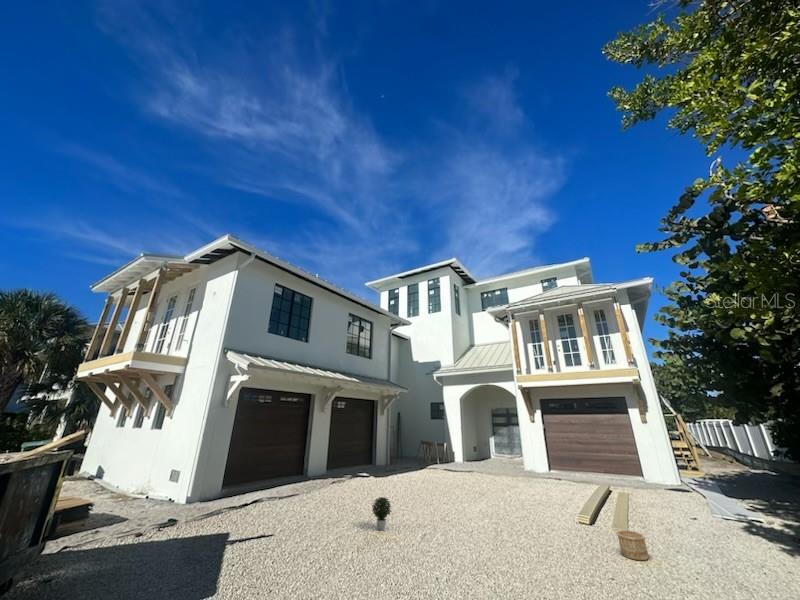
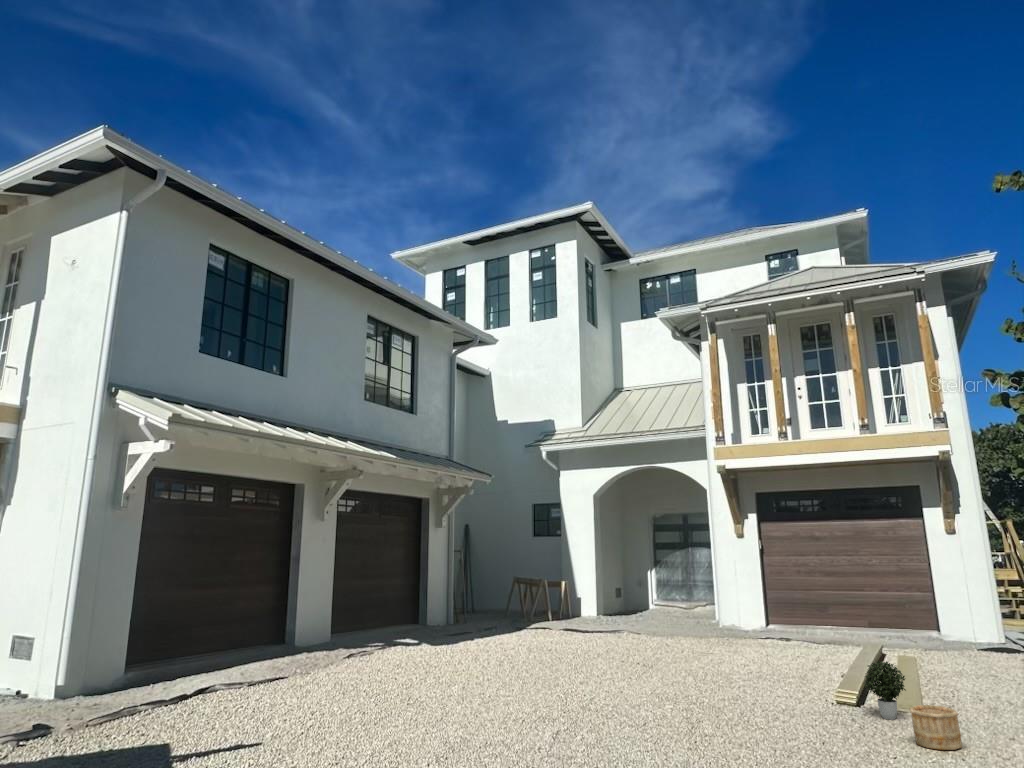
potted plant: present [372,497,391,531] -> present [865,661,906,720]

